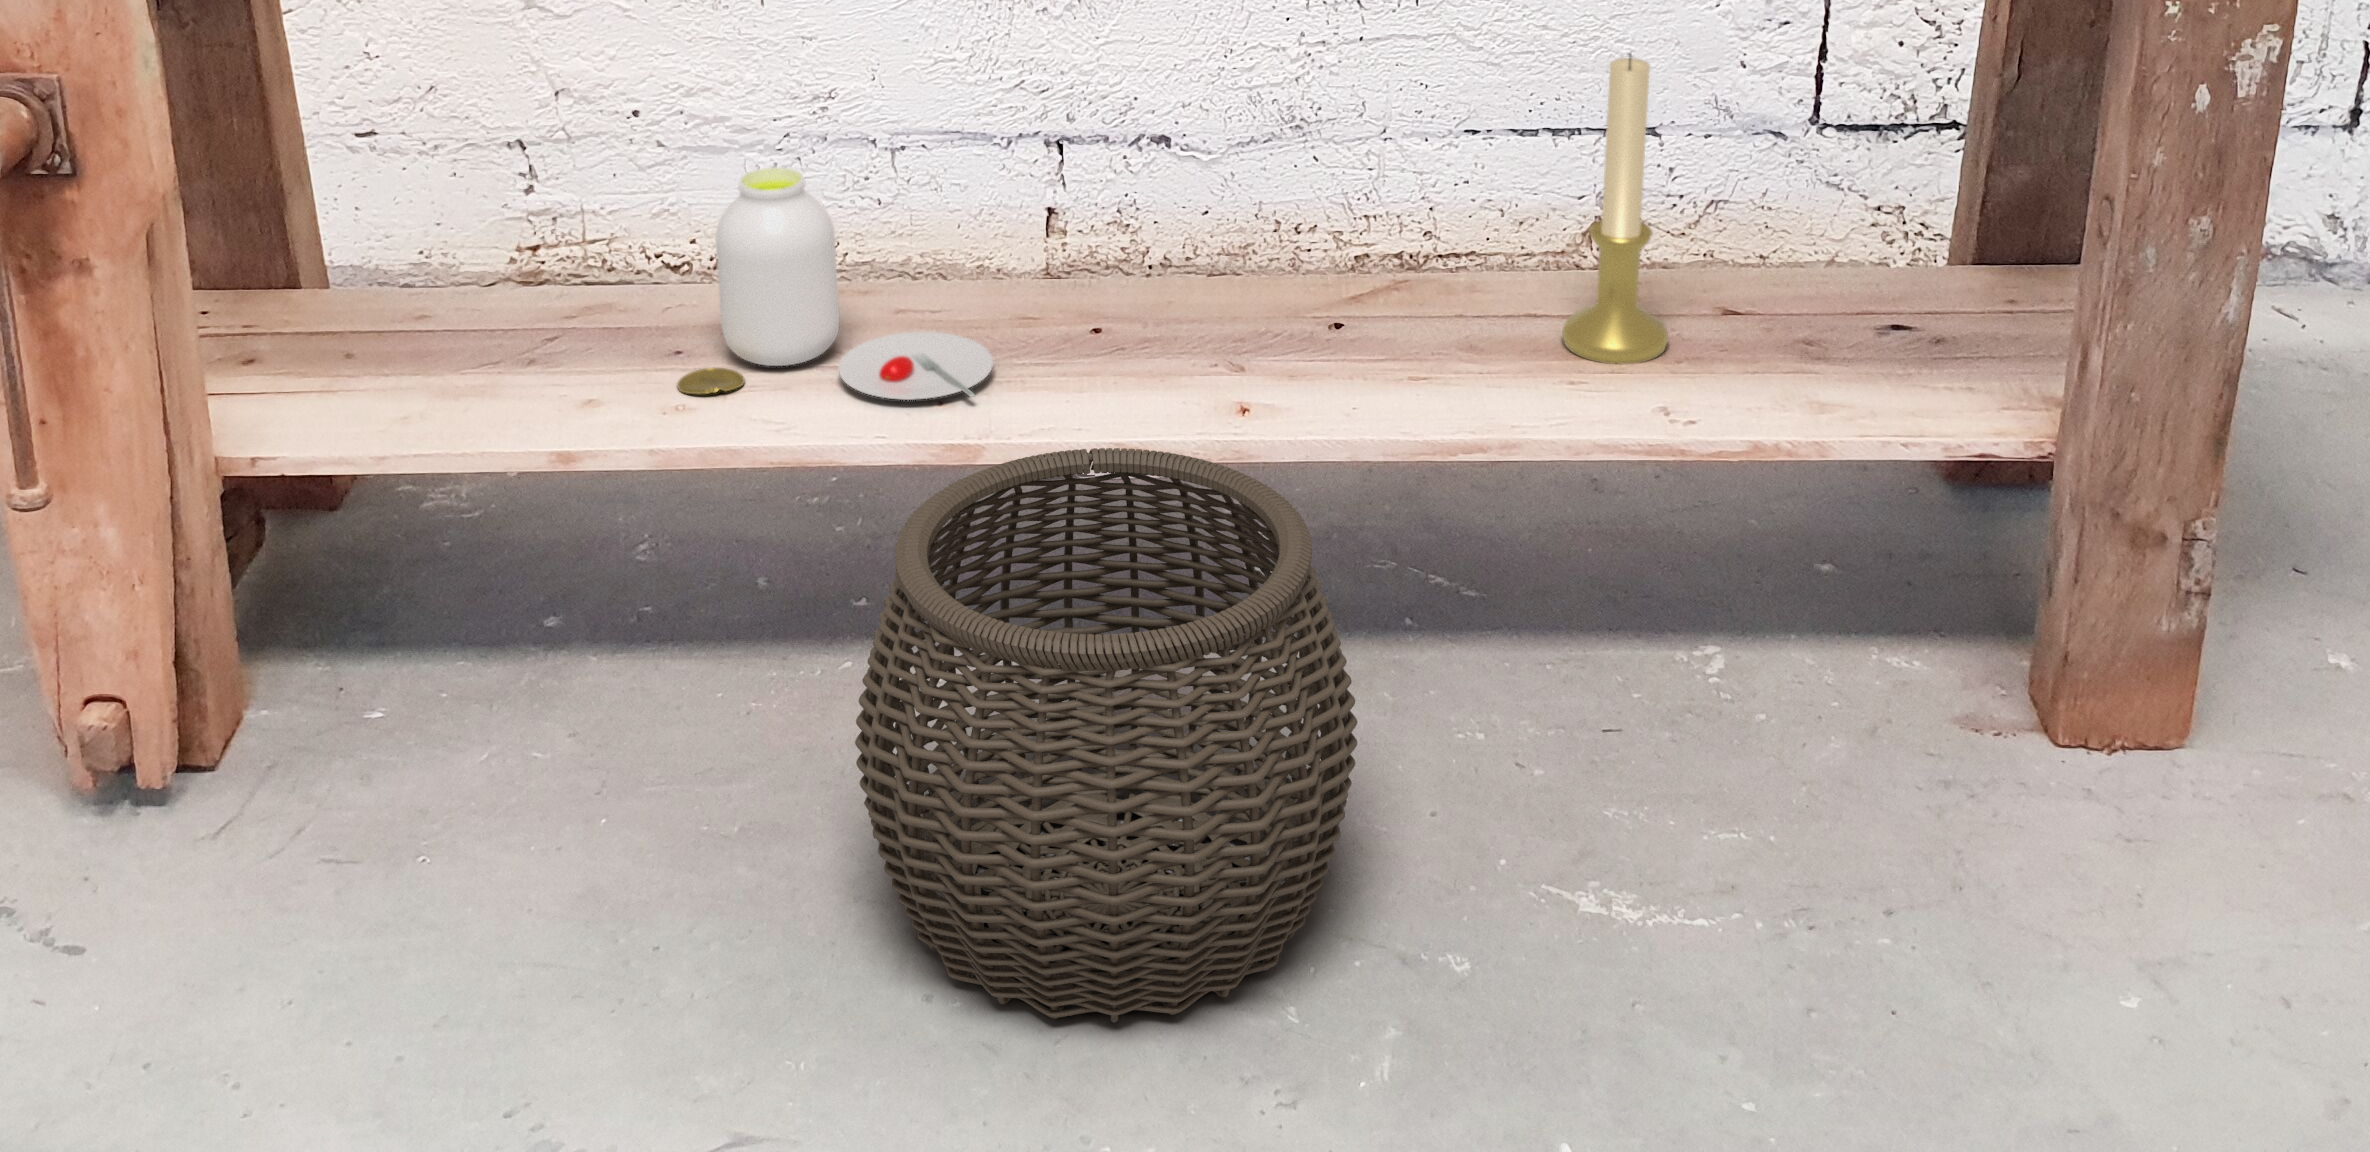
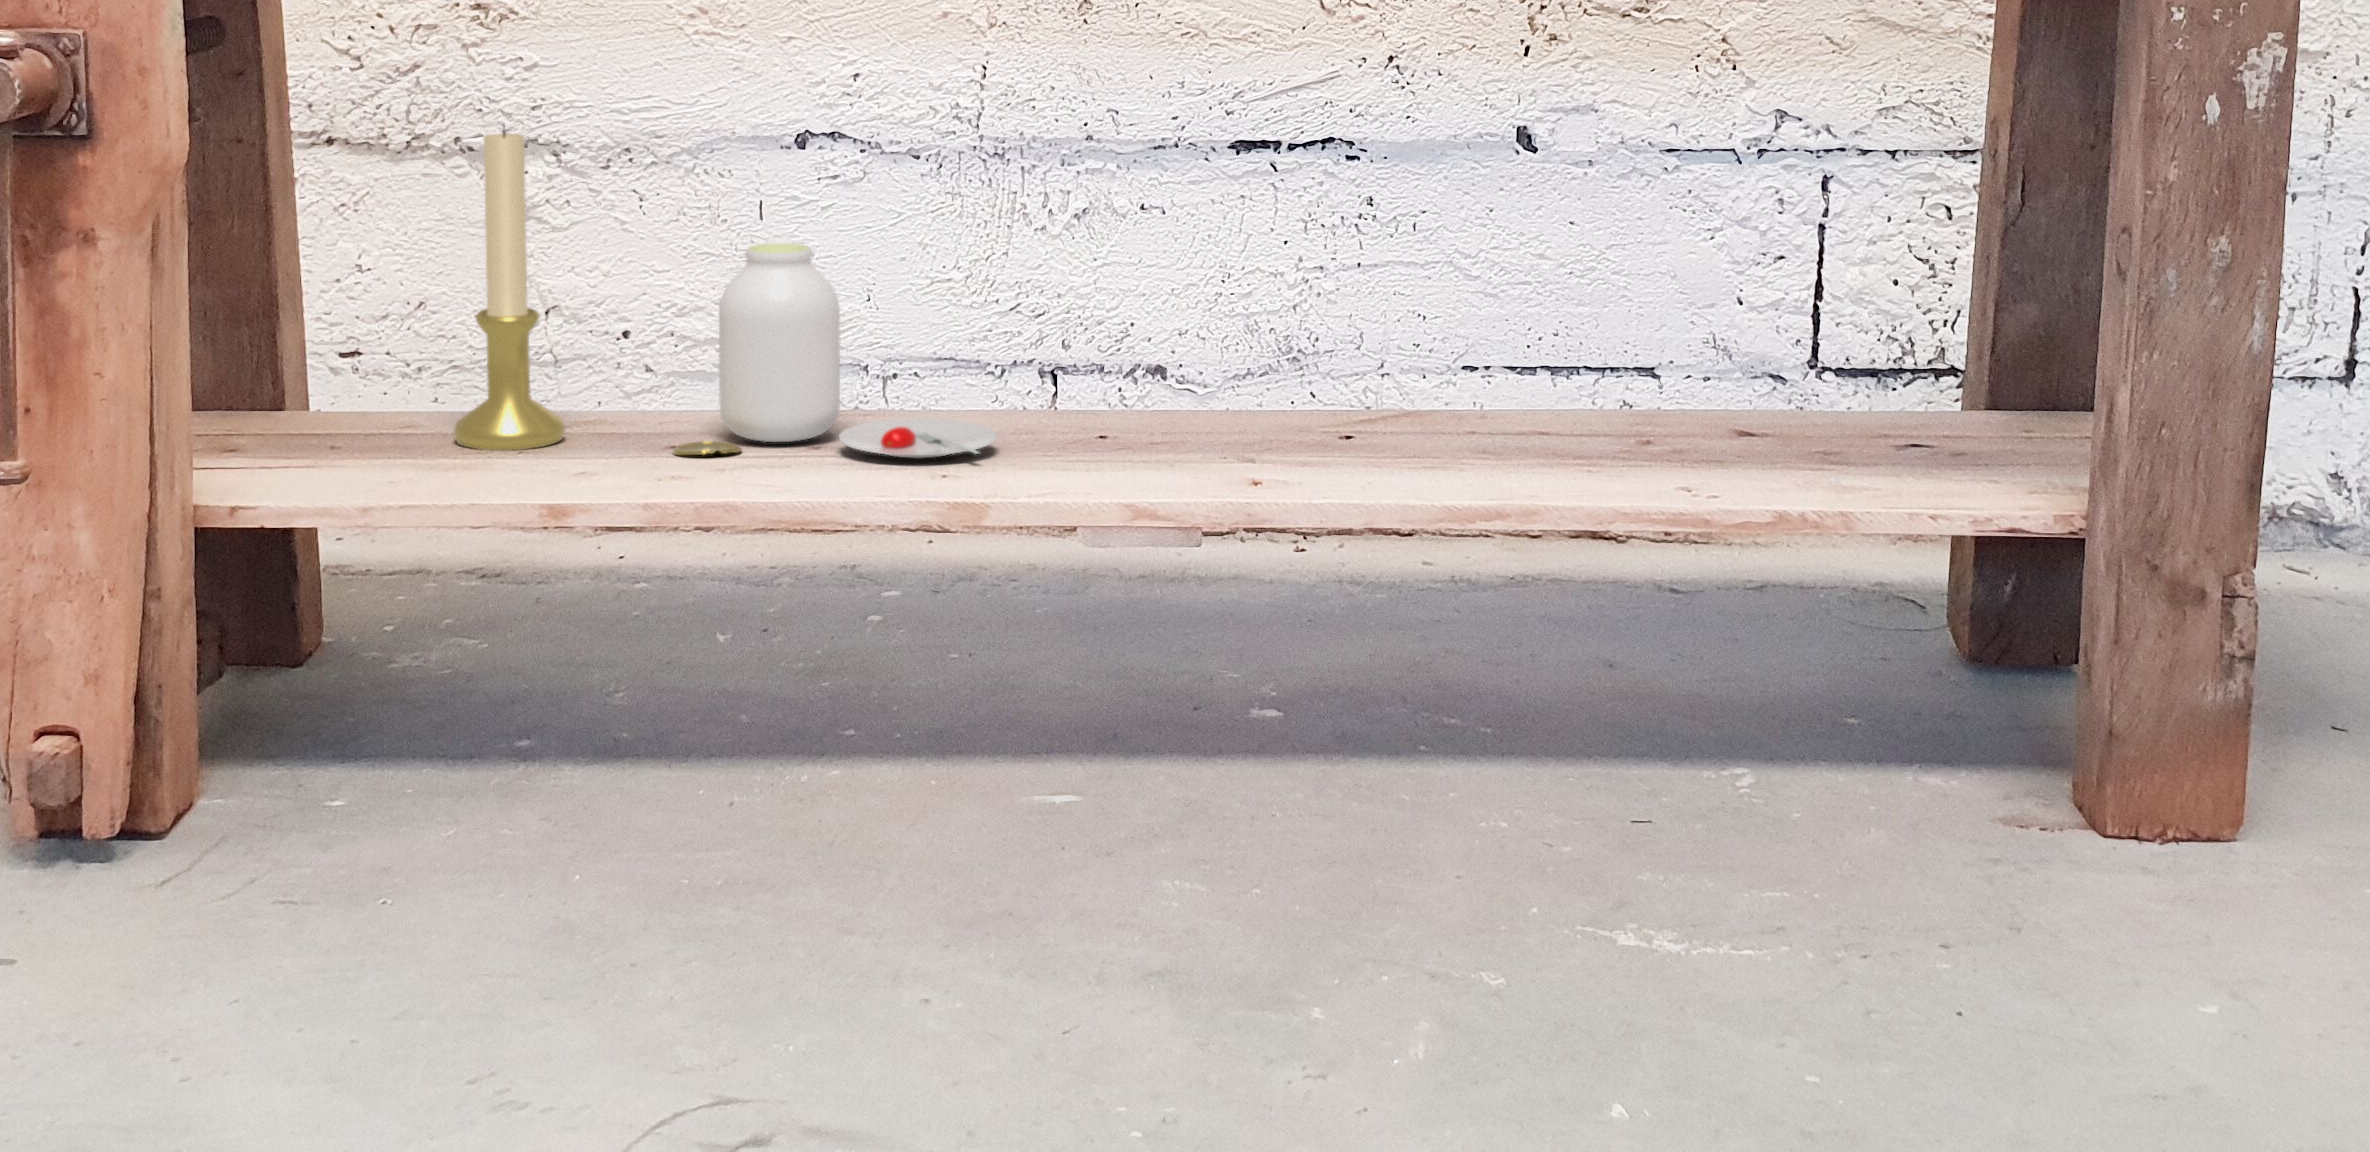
candle holder: present [1562,54,1668,364] -> present [454,126,565,451]
woven basket: present [855,448,1357,1023] -> none [853,467,1380,1029]

